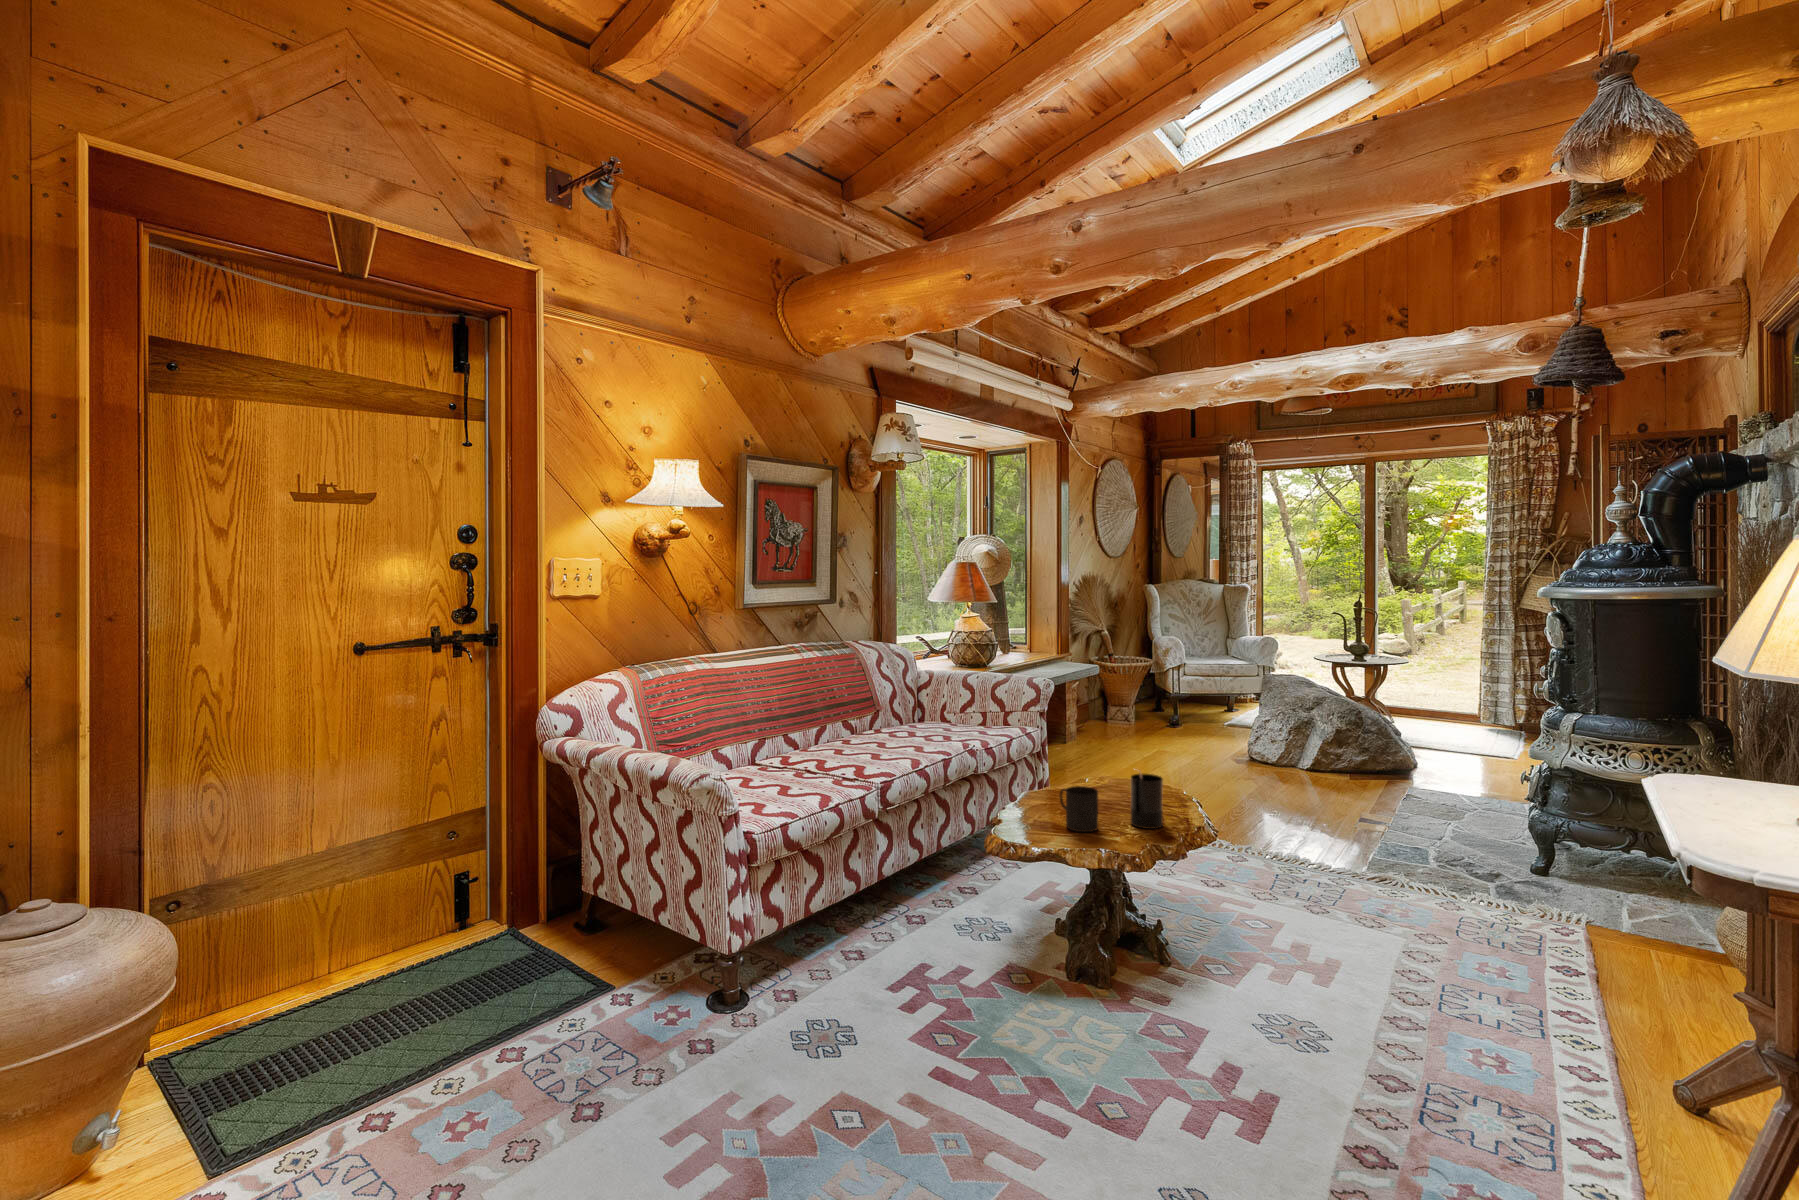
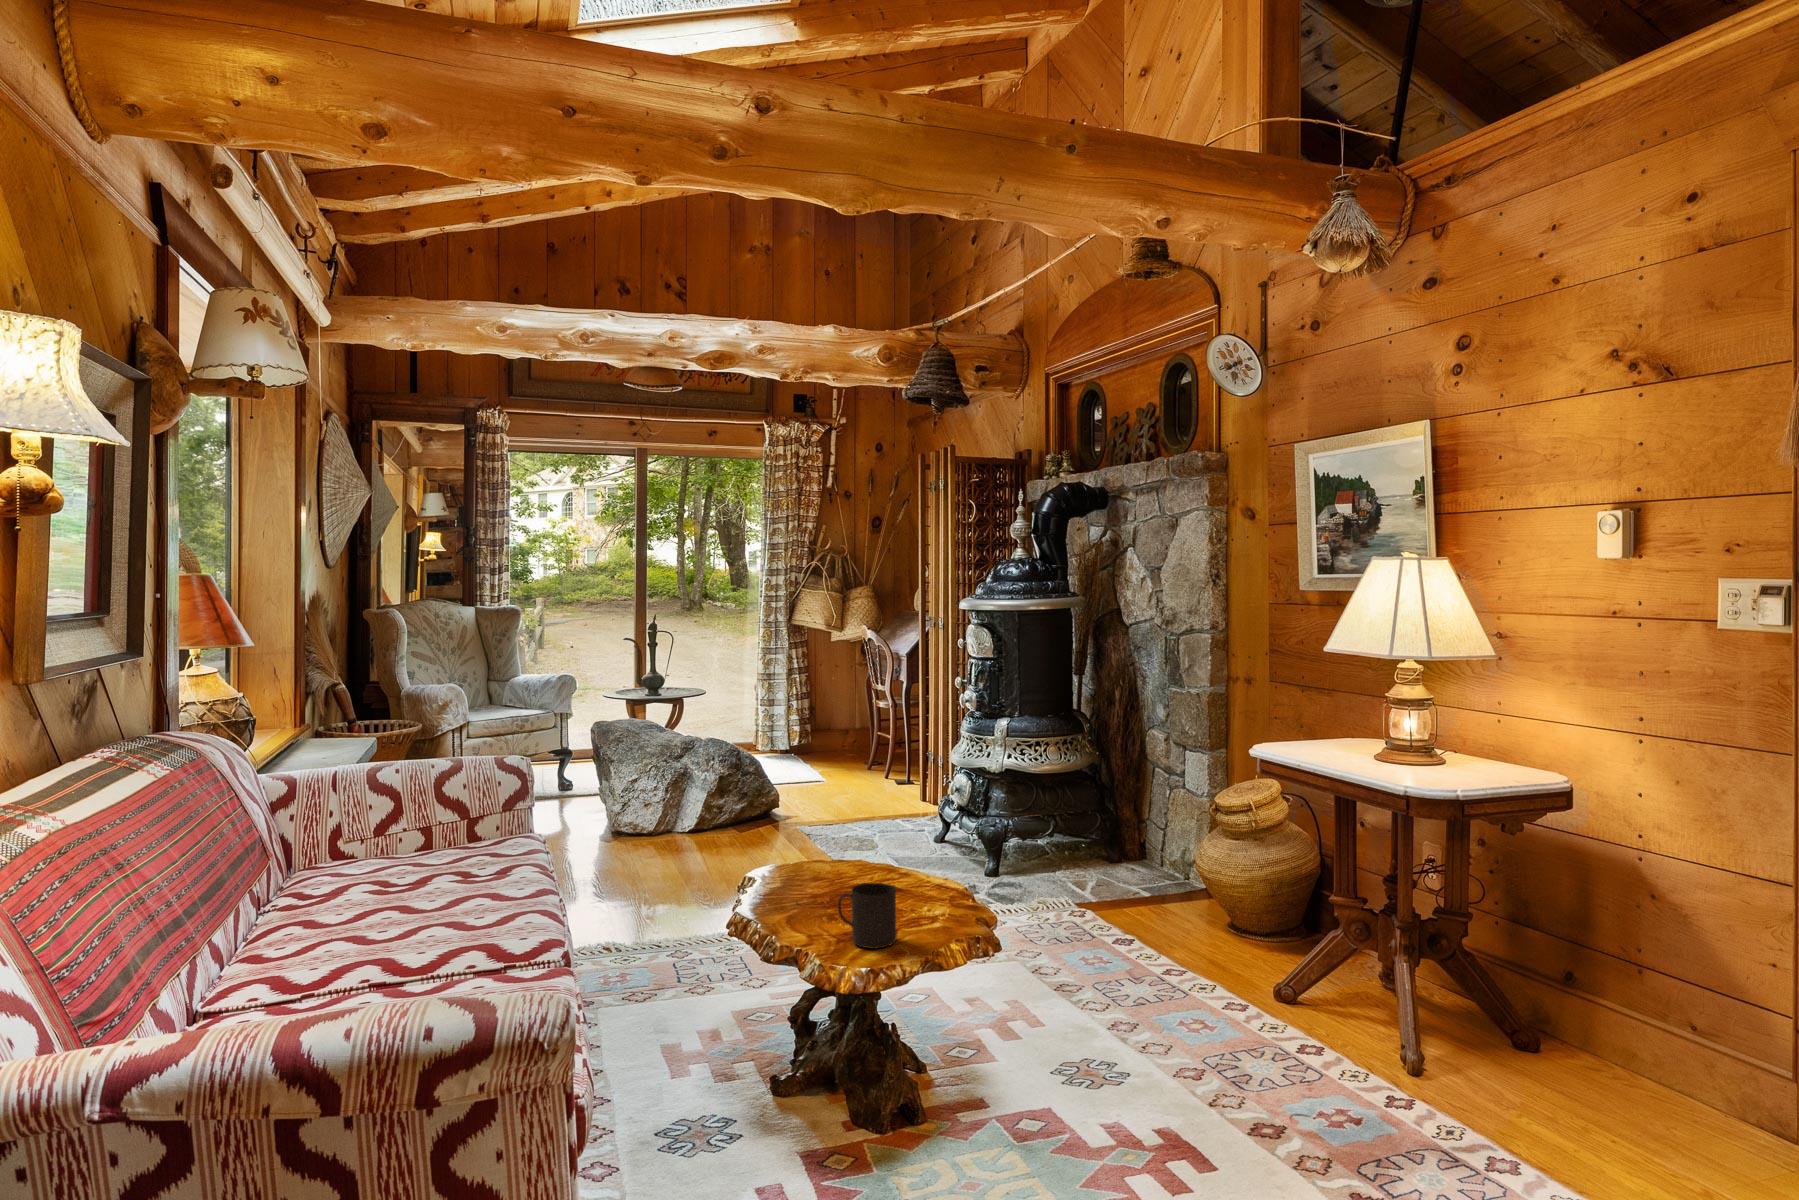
candle: present [1131,771,1163,829] -> none [888,846,934,921]

